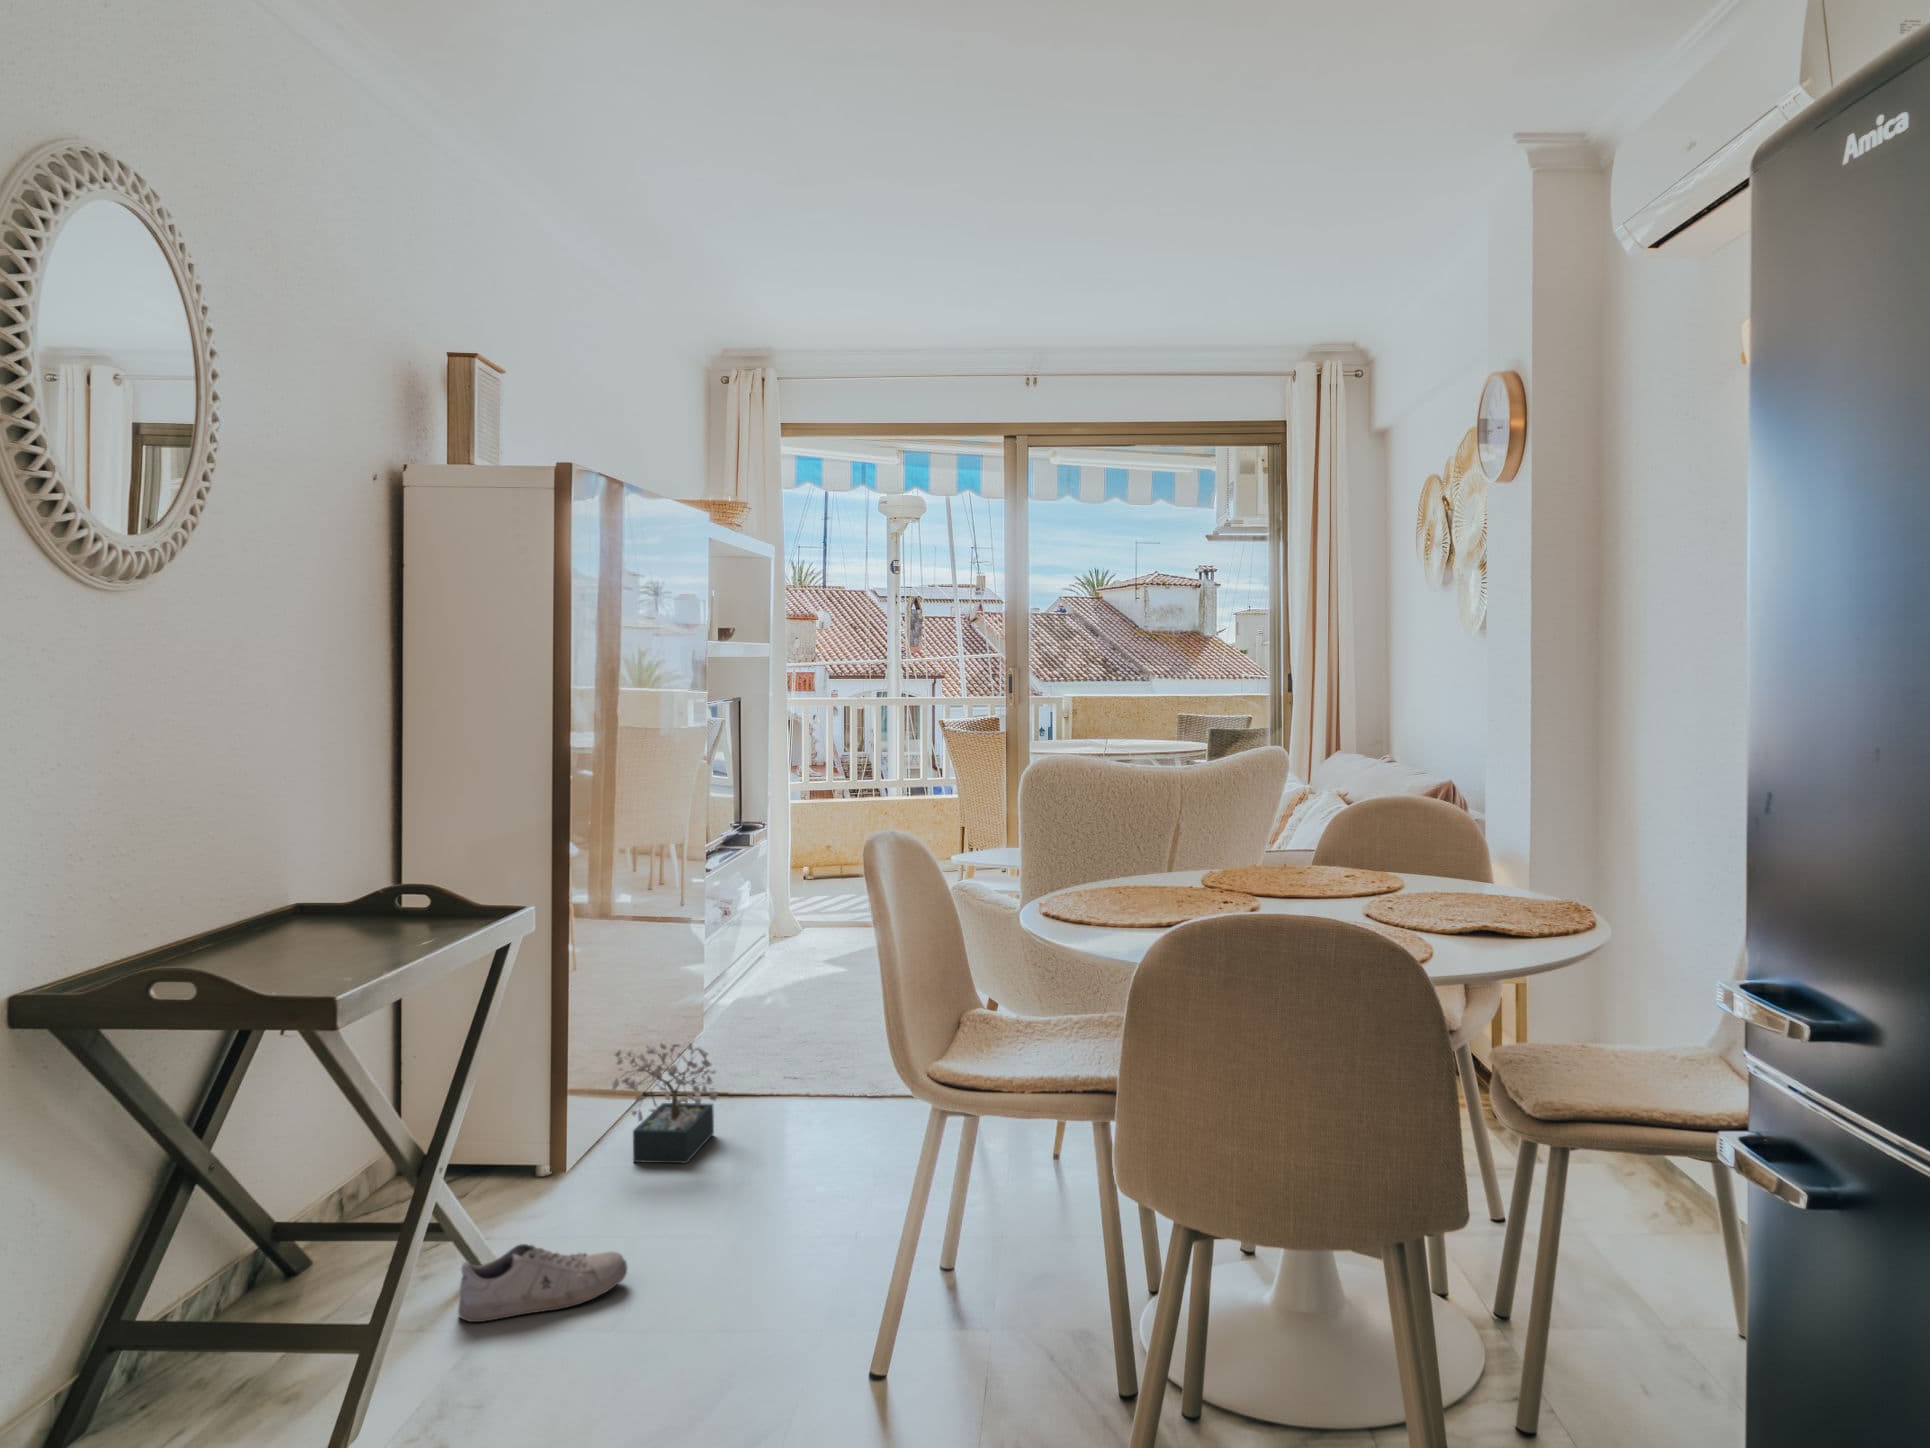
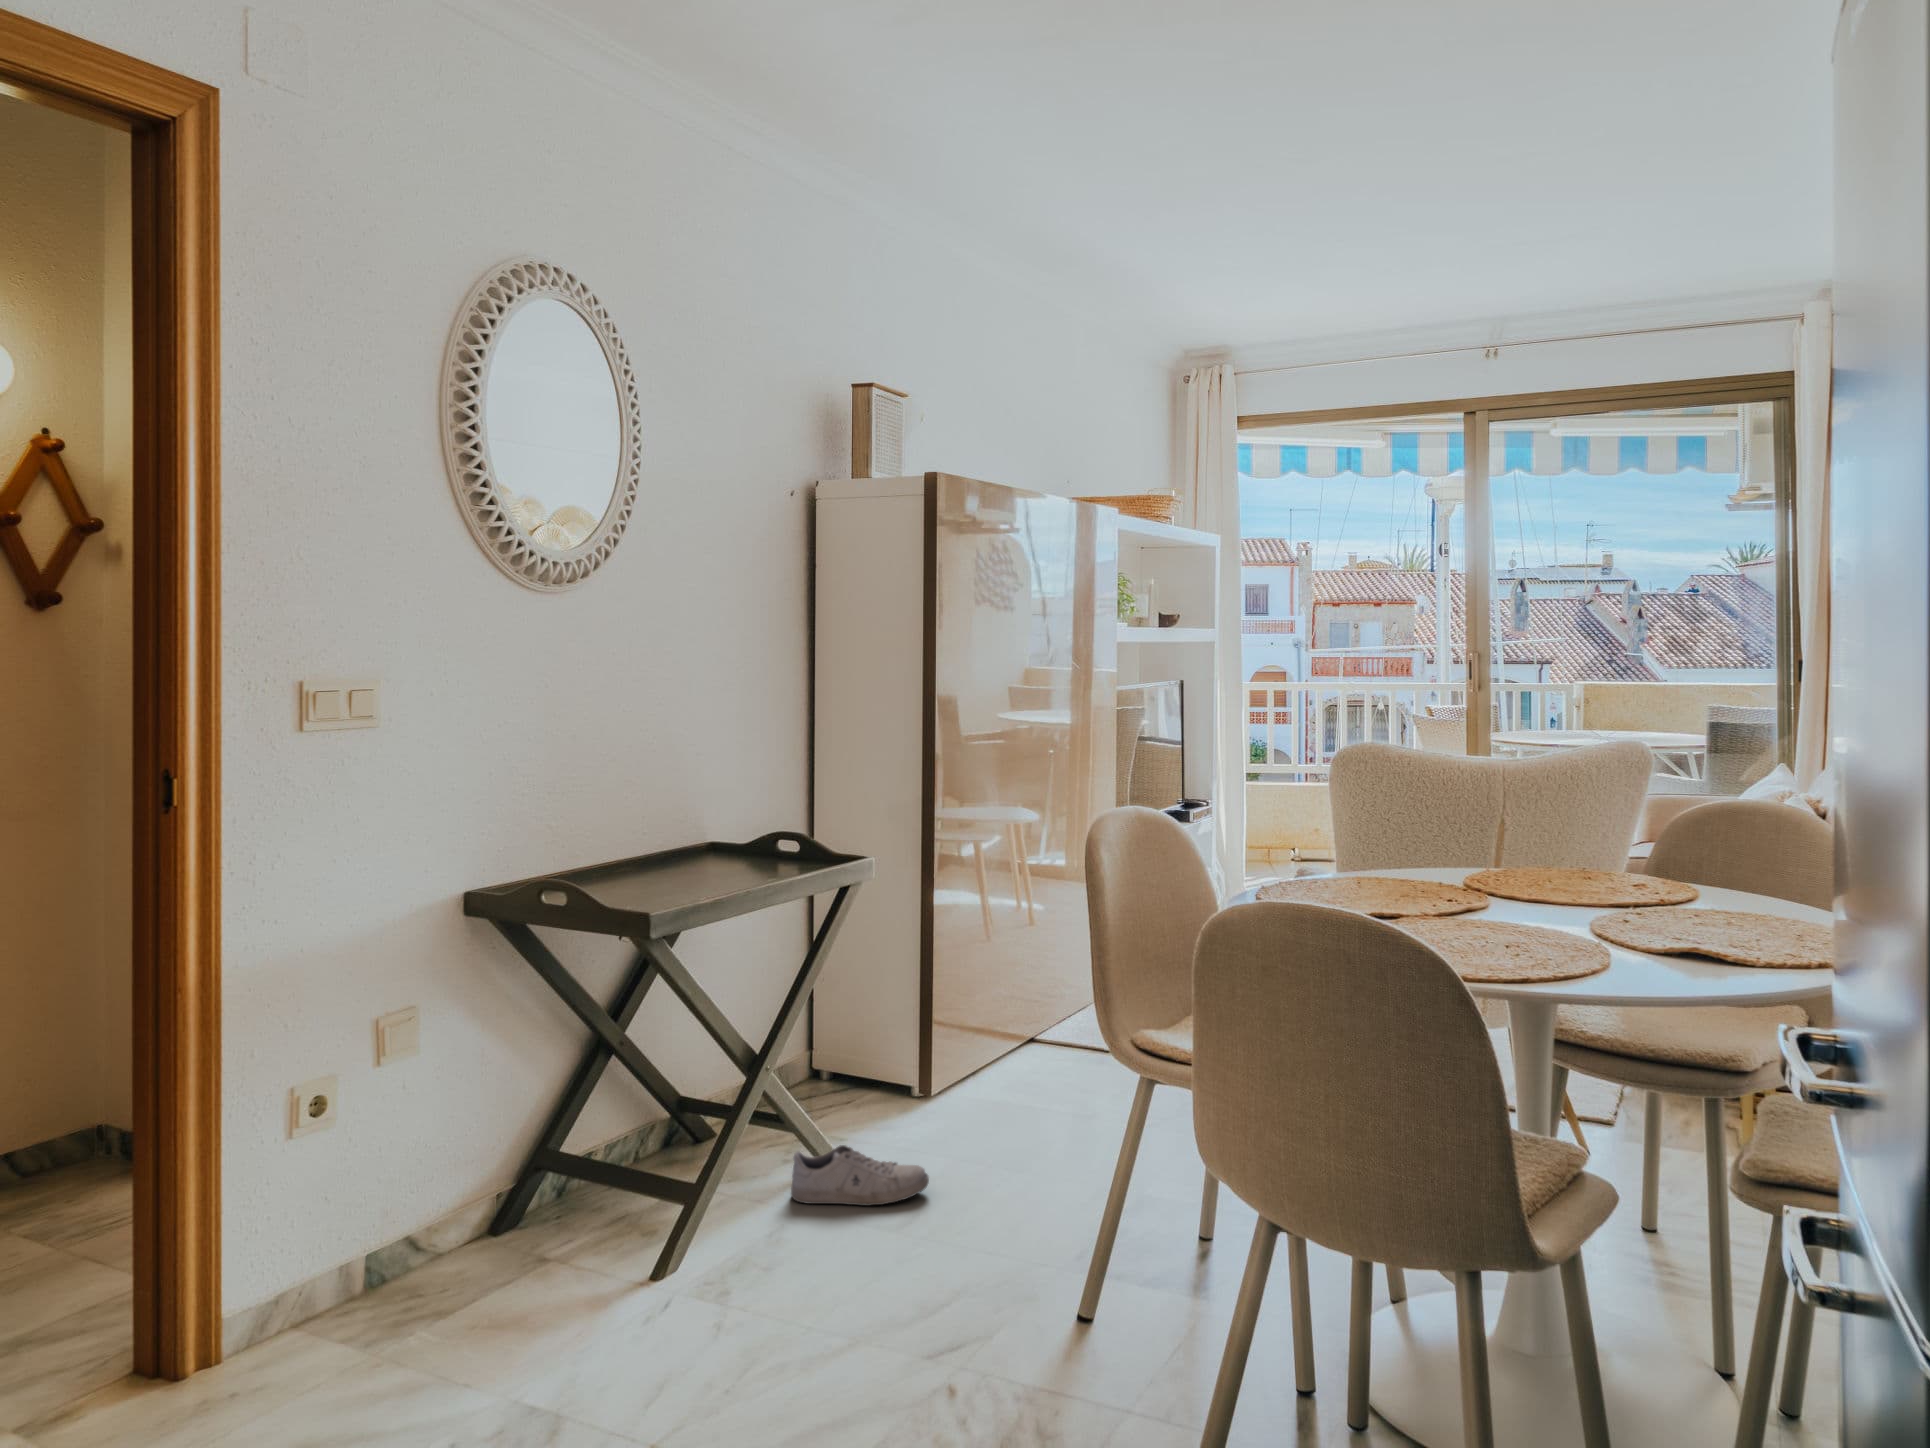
decorative plant: present [612,1044,717,1164] -> none [968,992,1070,1103]

